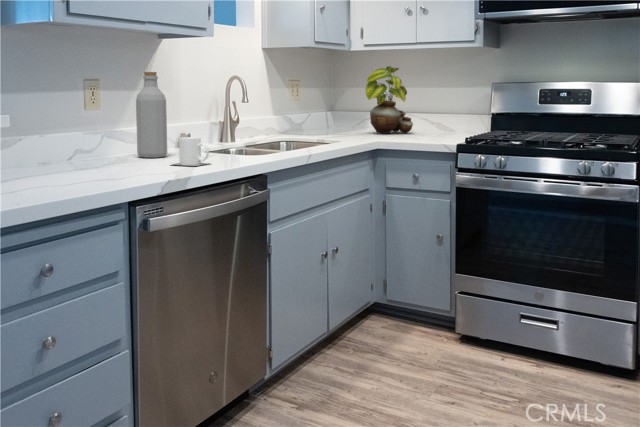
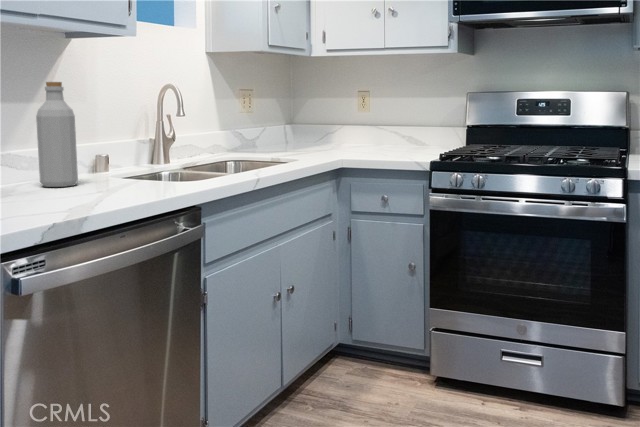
potted plant: present [366,66,413,134] -> none [322,73,380,149]
mug: present [172,137,209,166] -> none [71,162,127,199]

